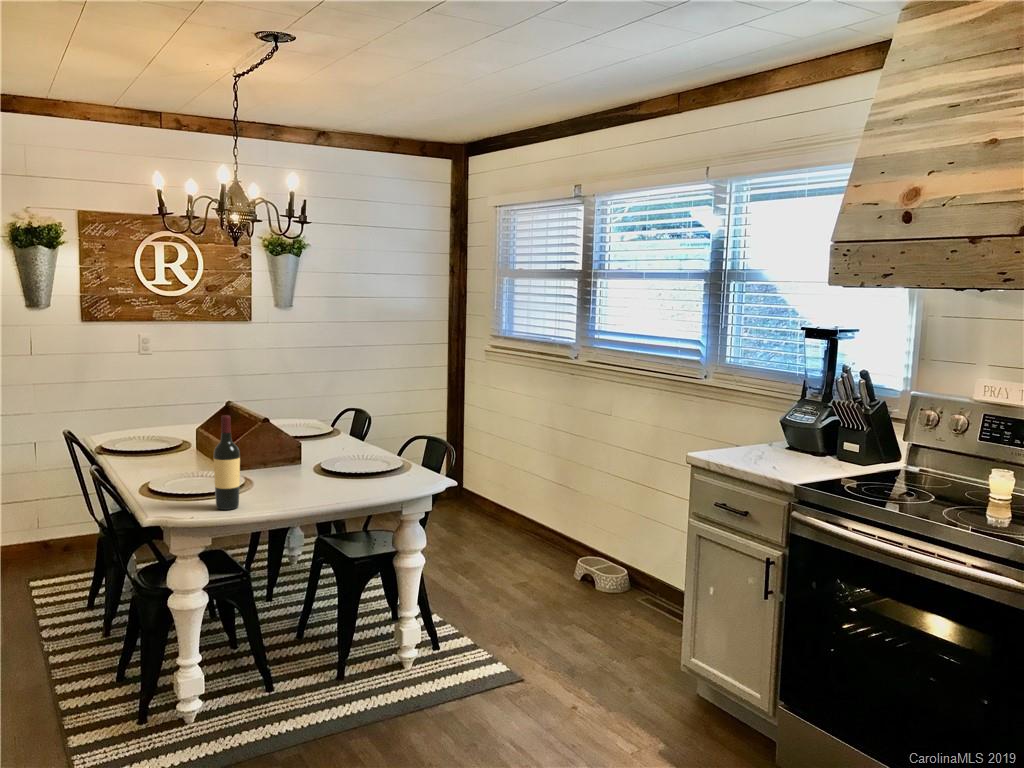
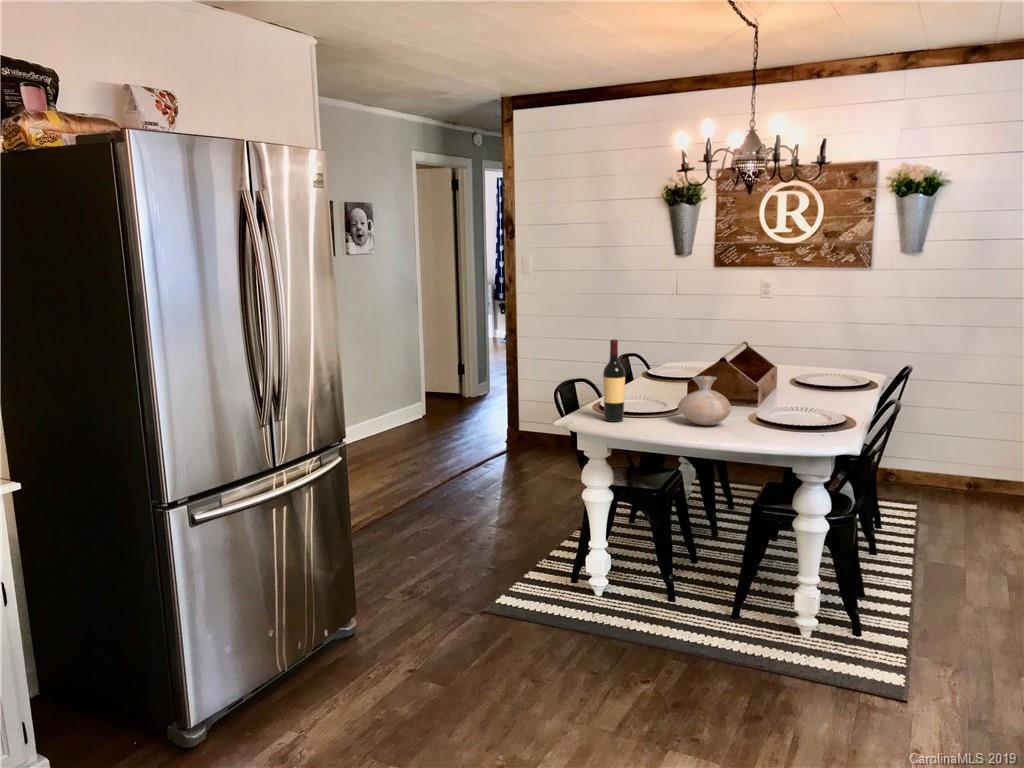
vase: none [290,442,348,493] -> present [678,376,731,425]

